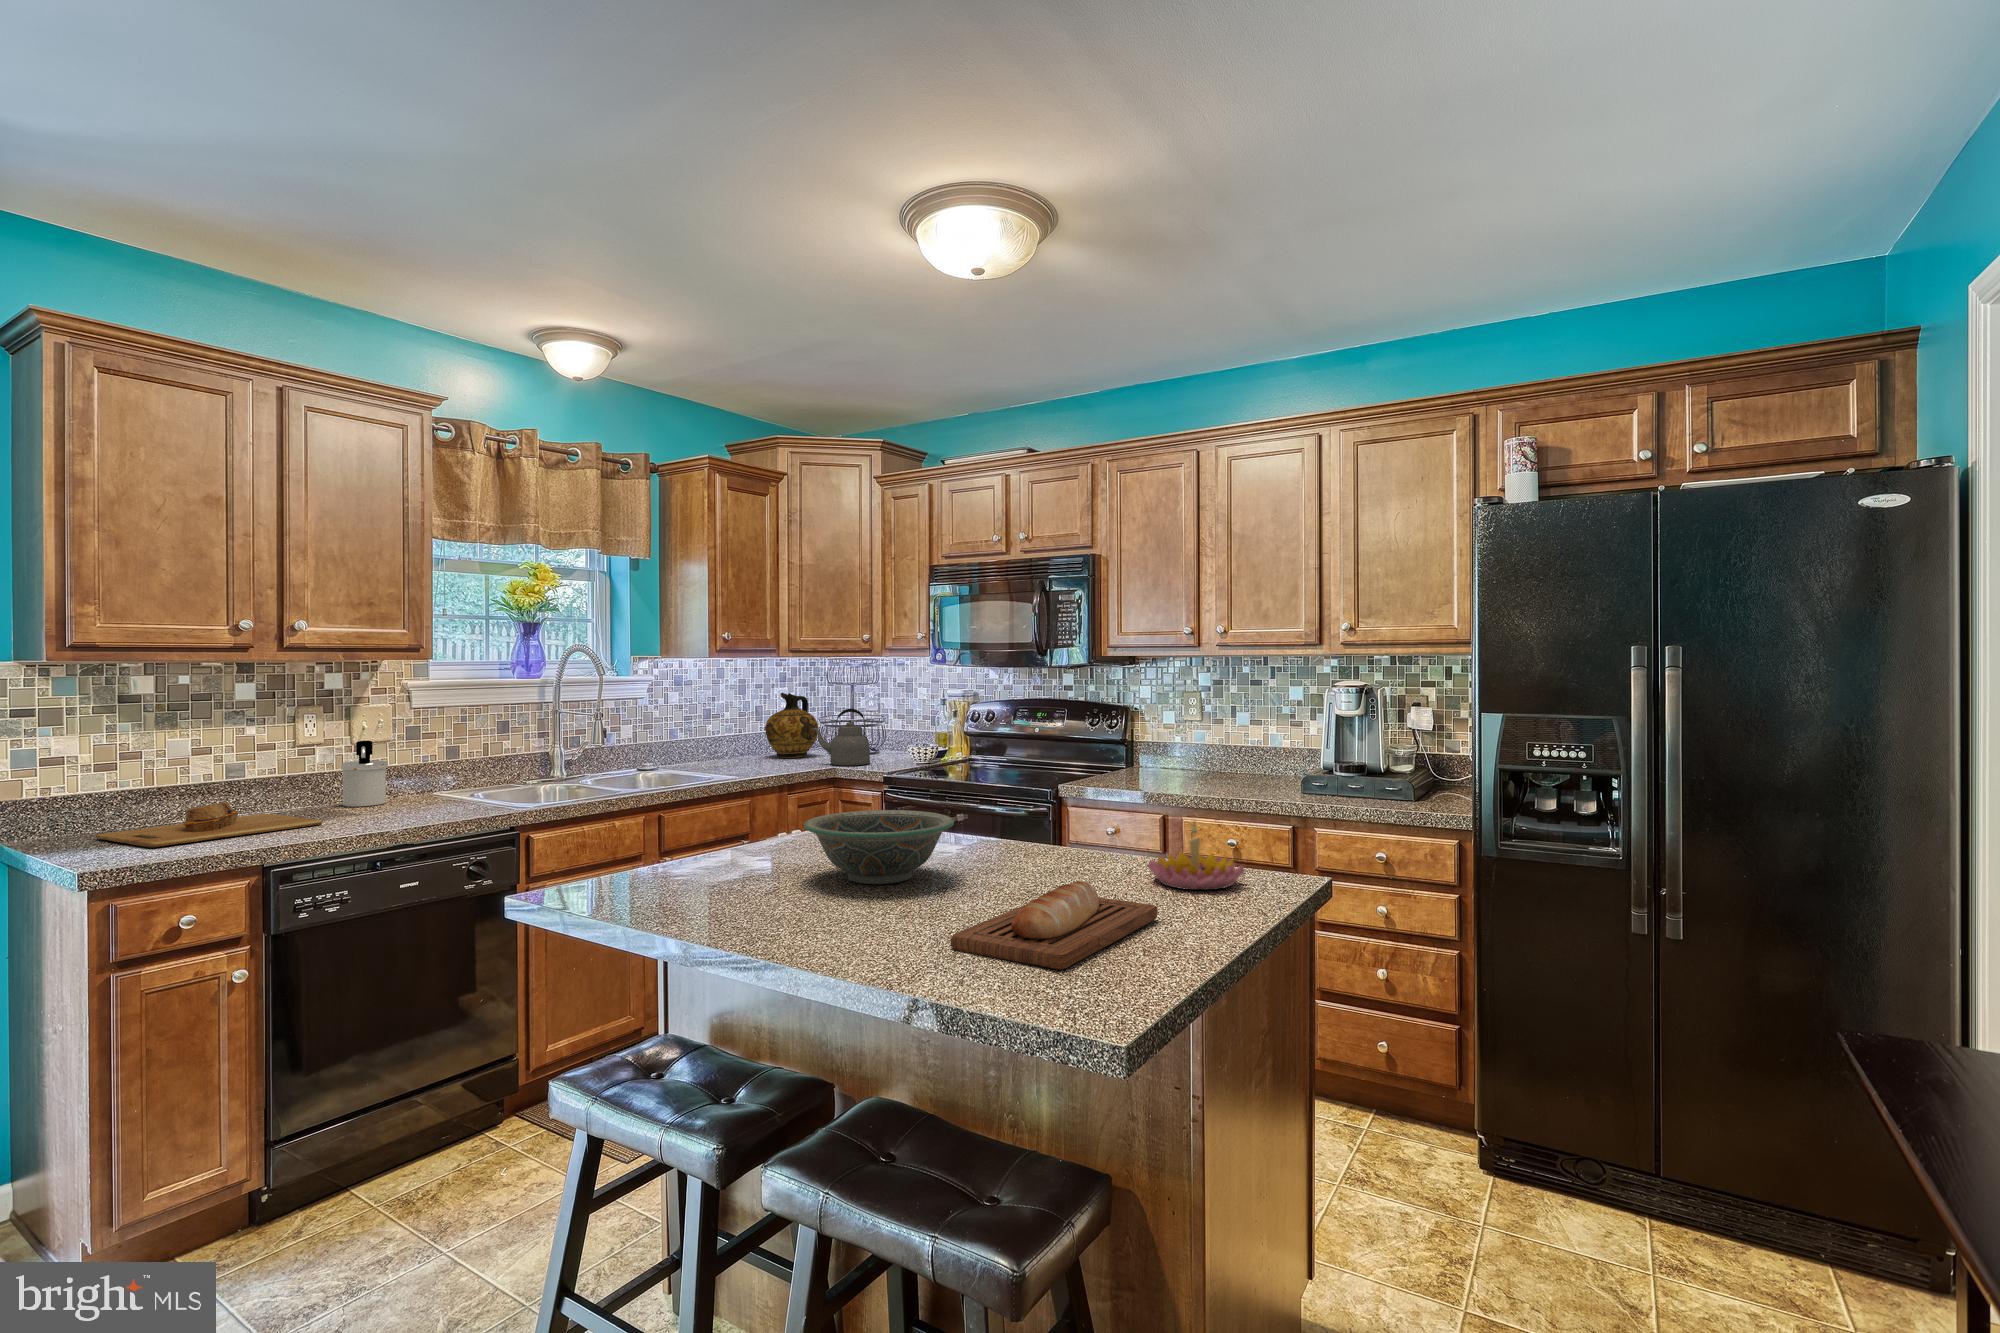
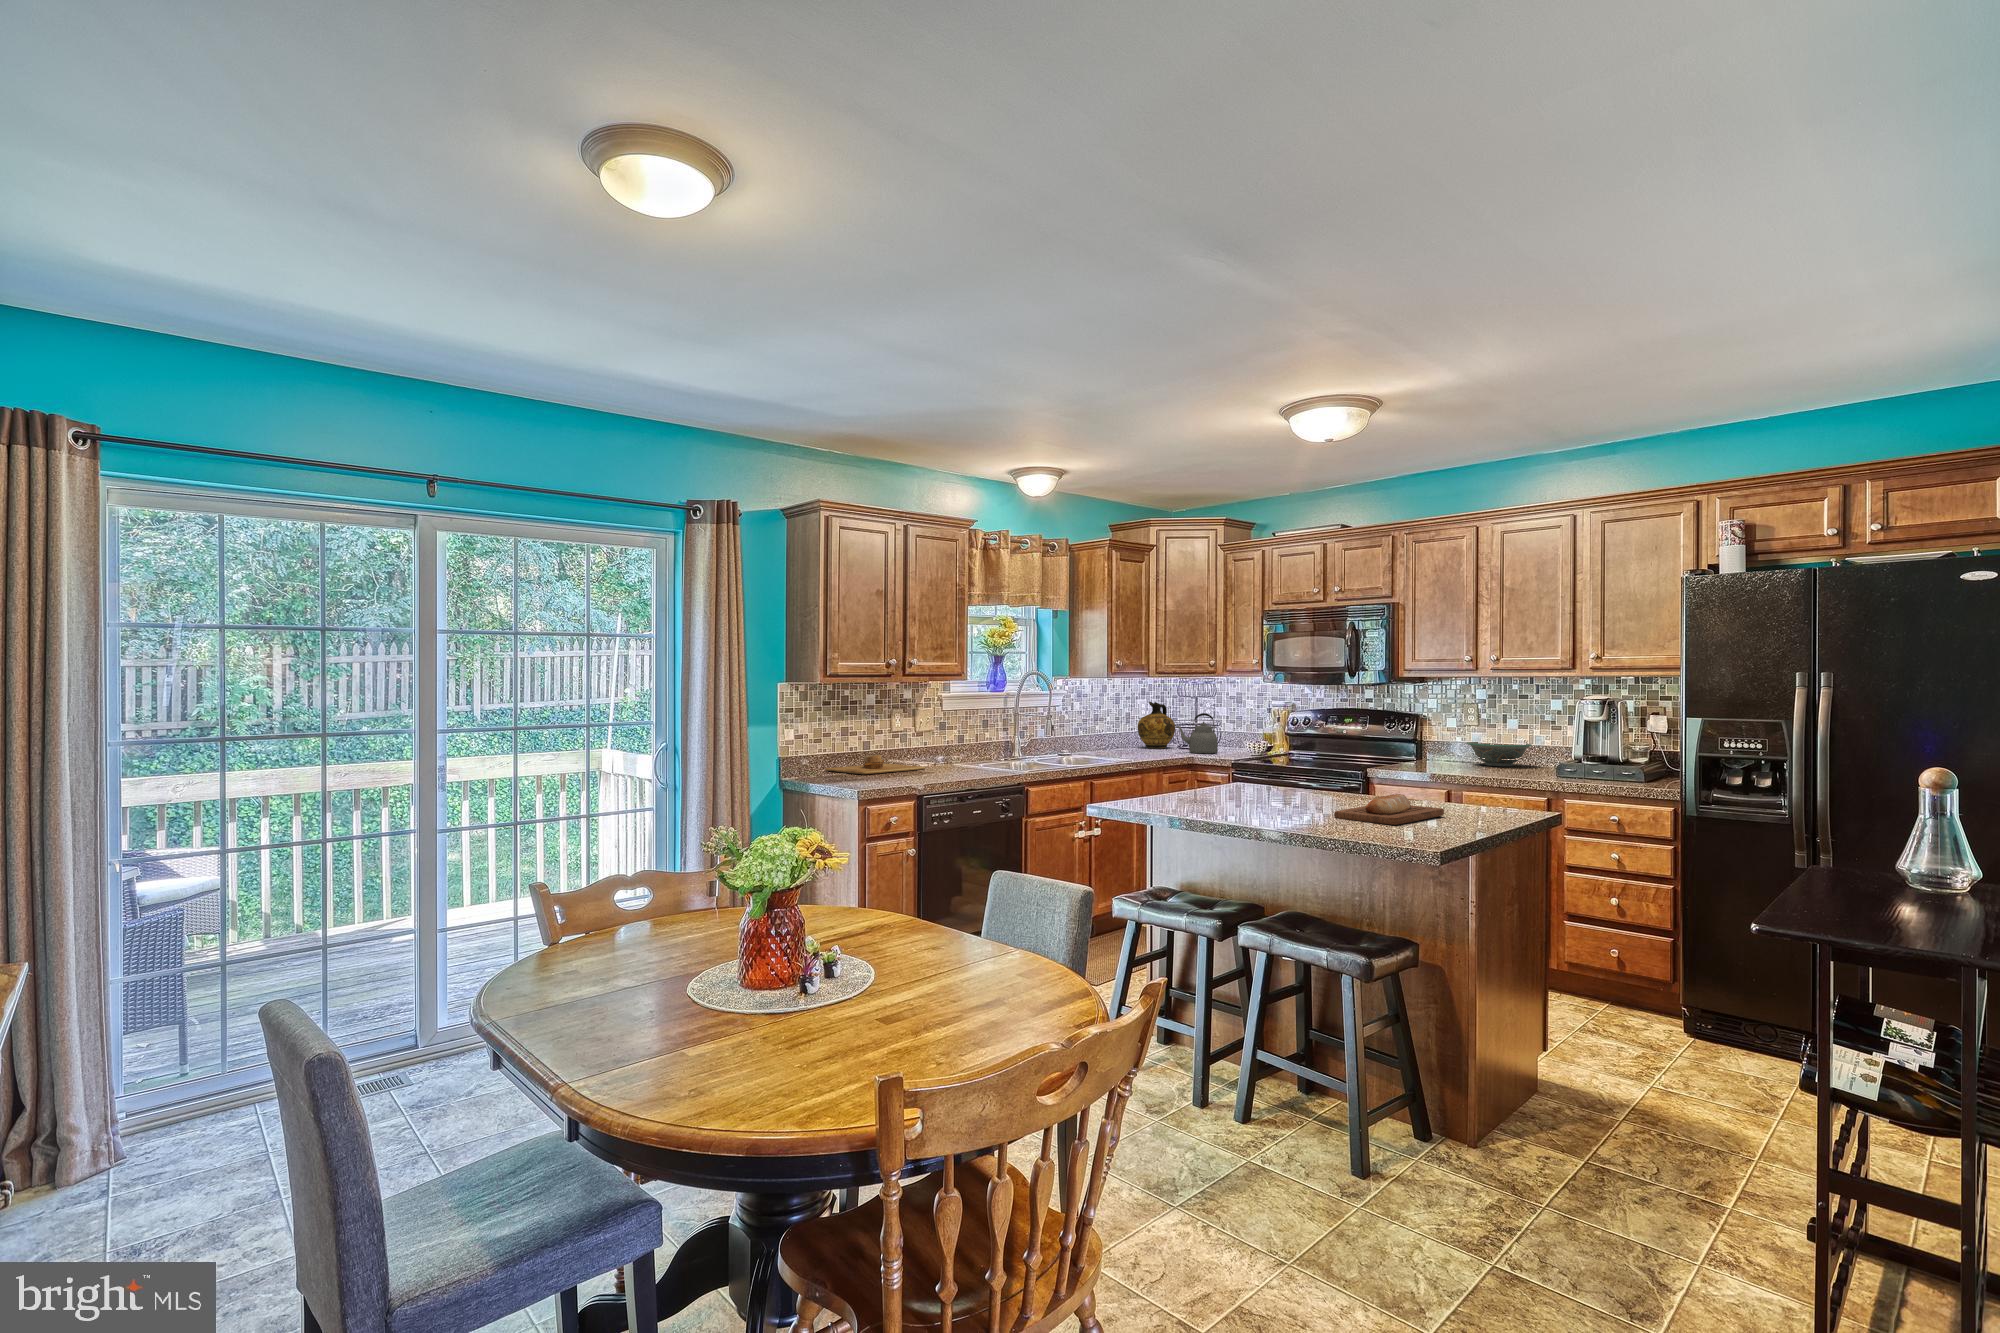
soap dispenser: present [341,741,387,807] -> none [916,724,939,763]
decorative bowl: present [804,810,954,884] -> present [1467,742,1532,767]
candle holder: present [1147,821,1245,890] -> none [1437,769,1499,810]

